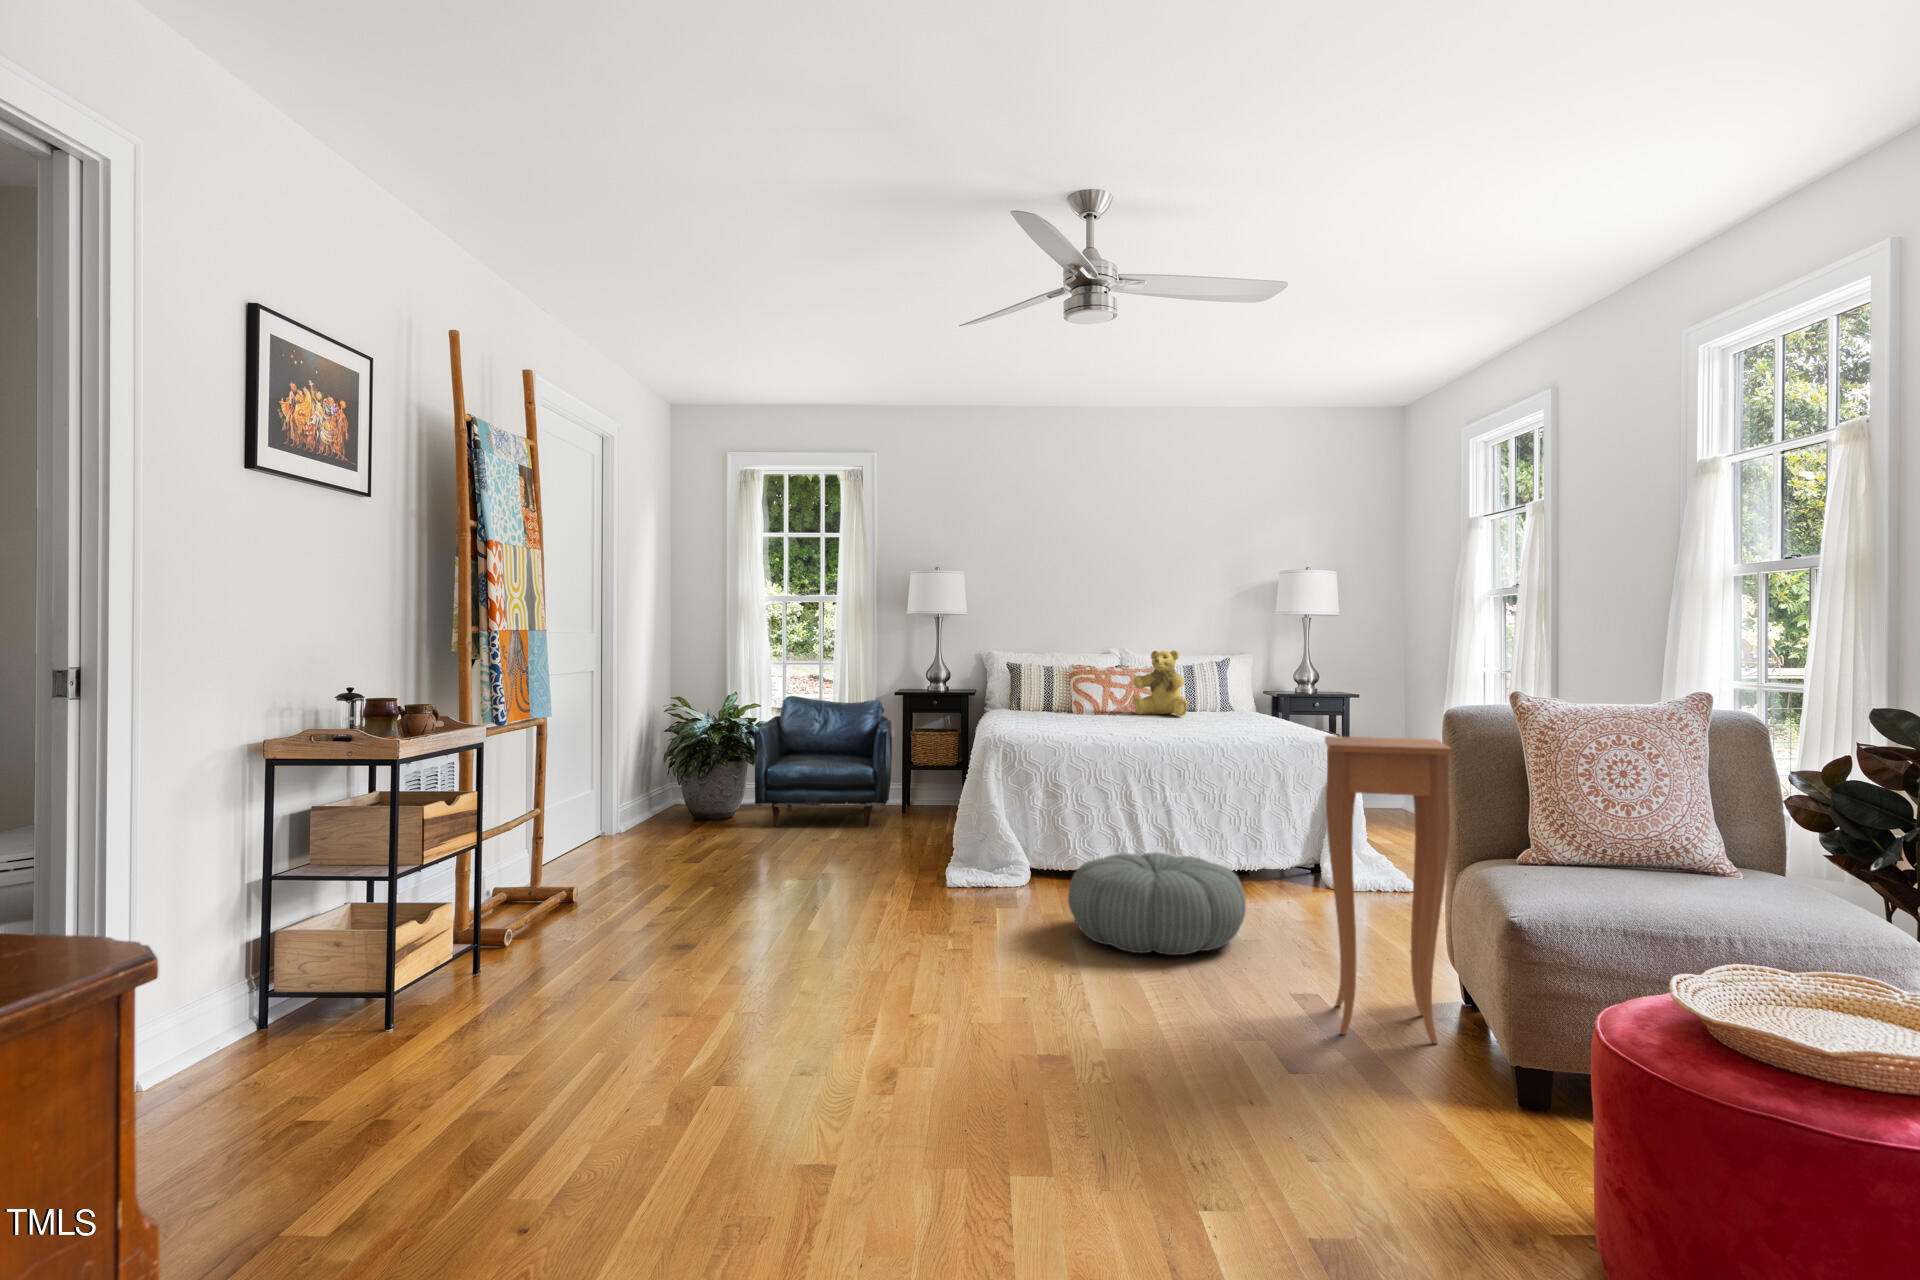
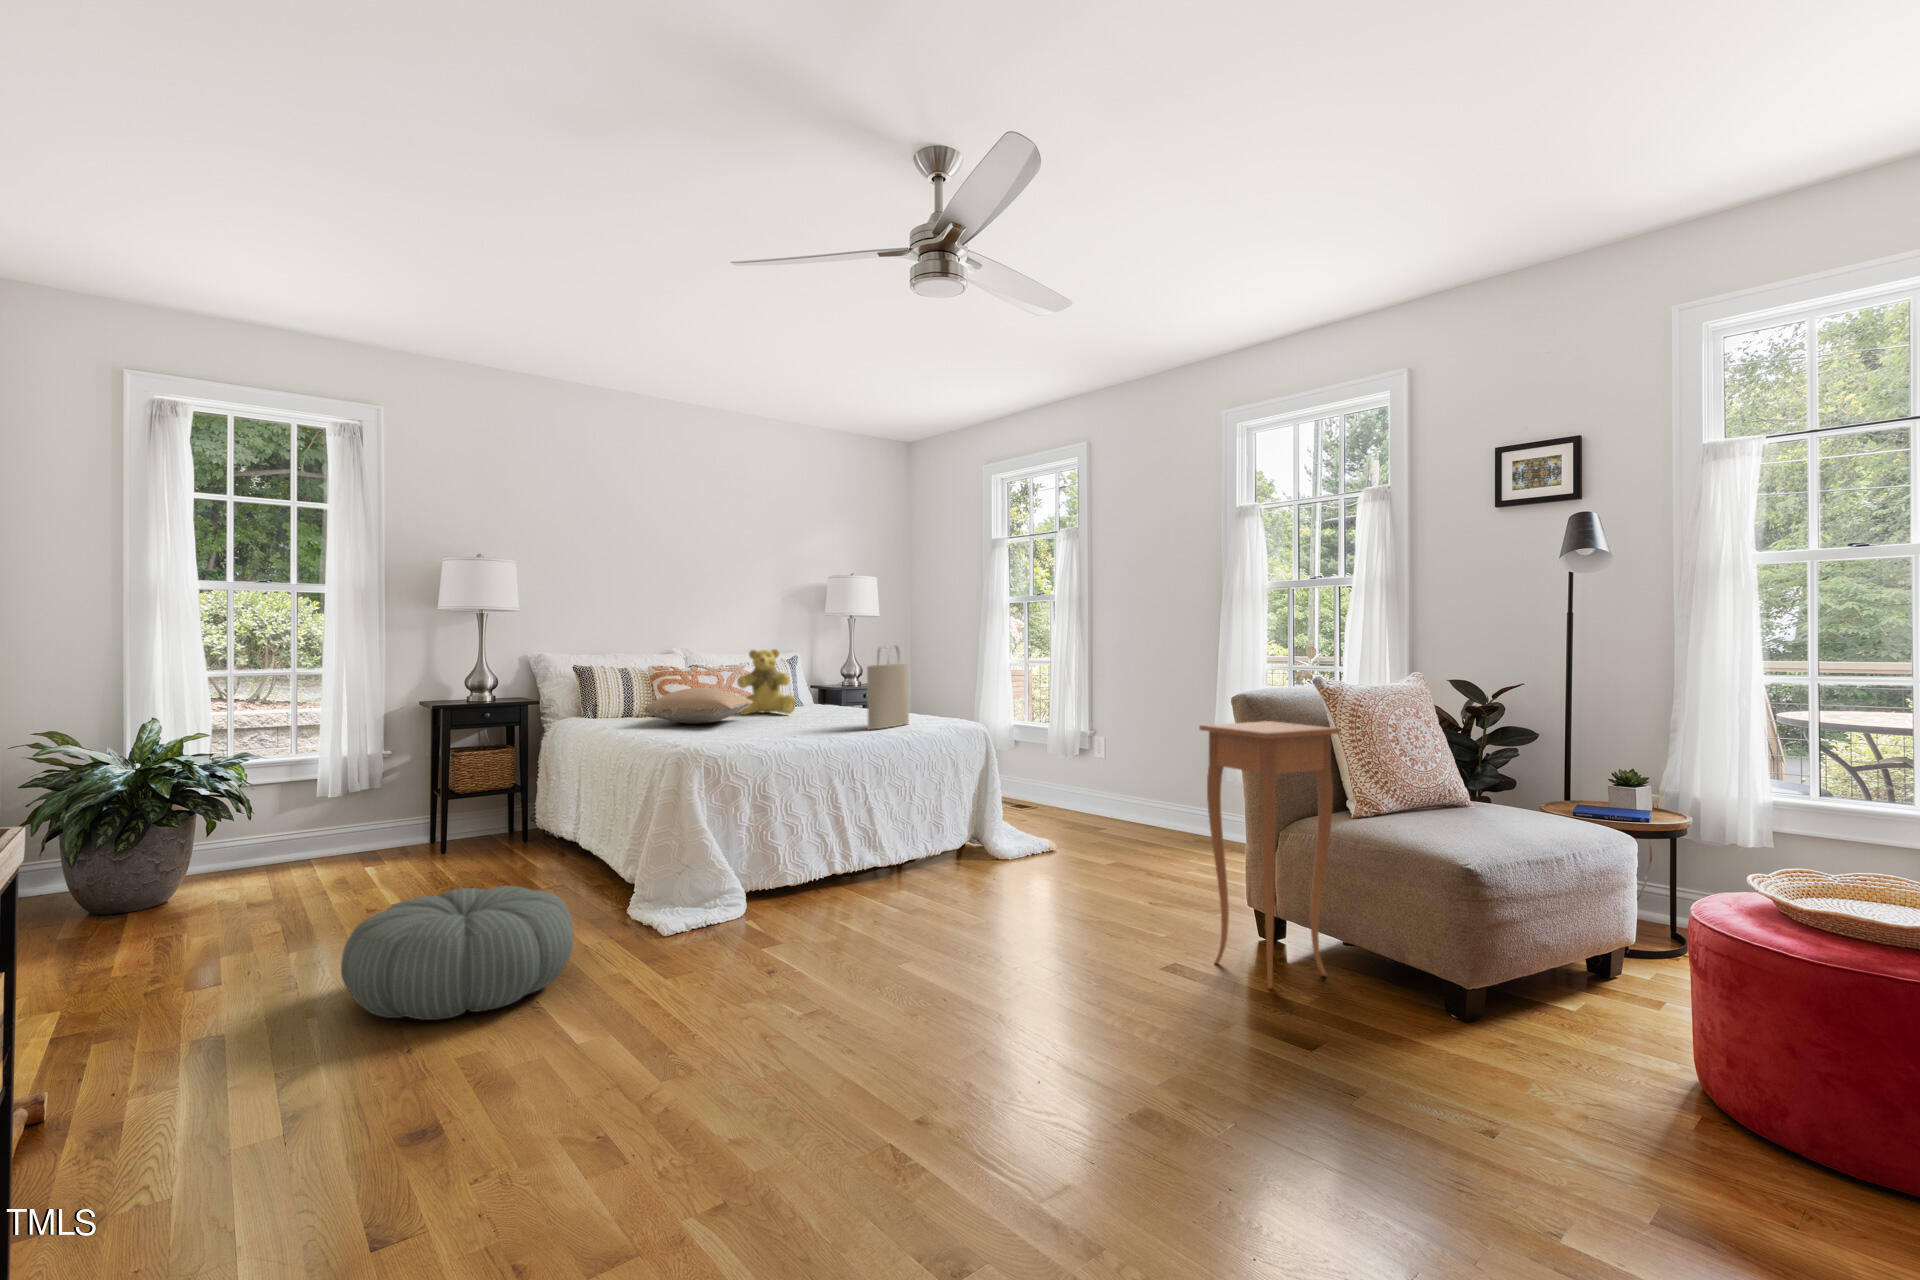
tote bag: none [1208,647,1276,734] -> present [867,645,909,729]
pillow: none [1024,685,1134,718] -> present [645,688,753,724]
armchair: present [754,696,892,827] -> none [218,719,459,907]
pouf: present [1068,853,1246,955] -> present [341,886,573,1020]

